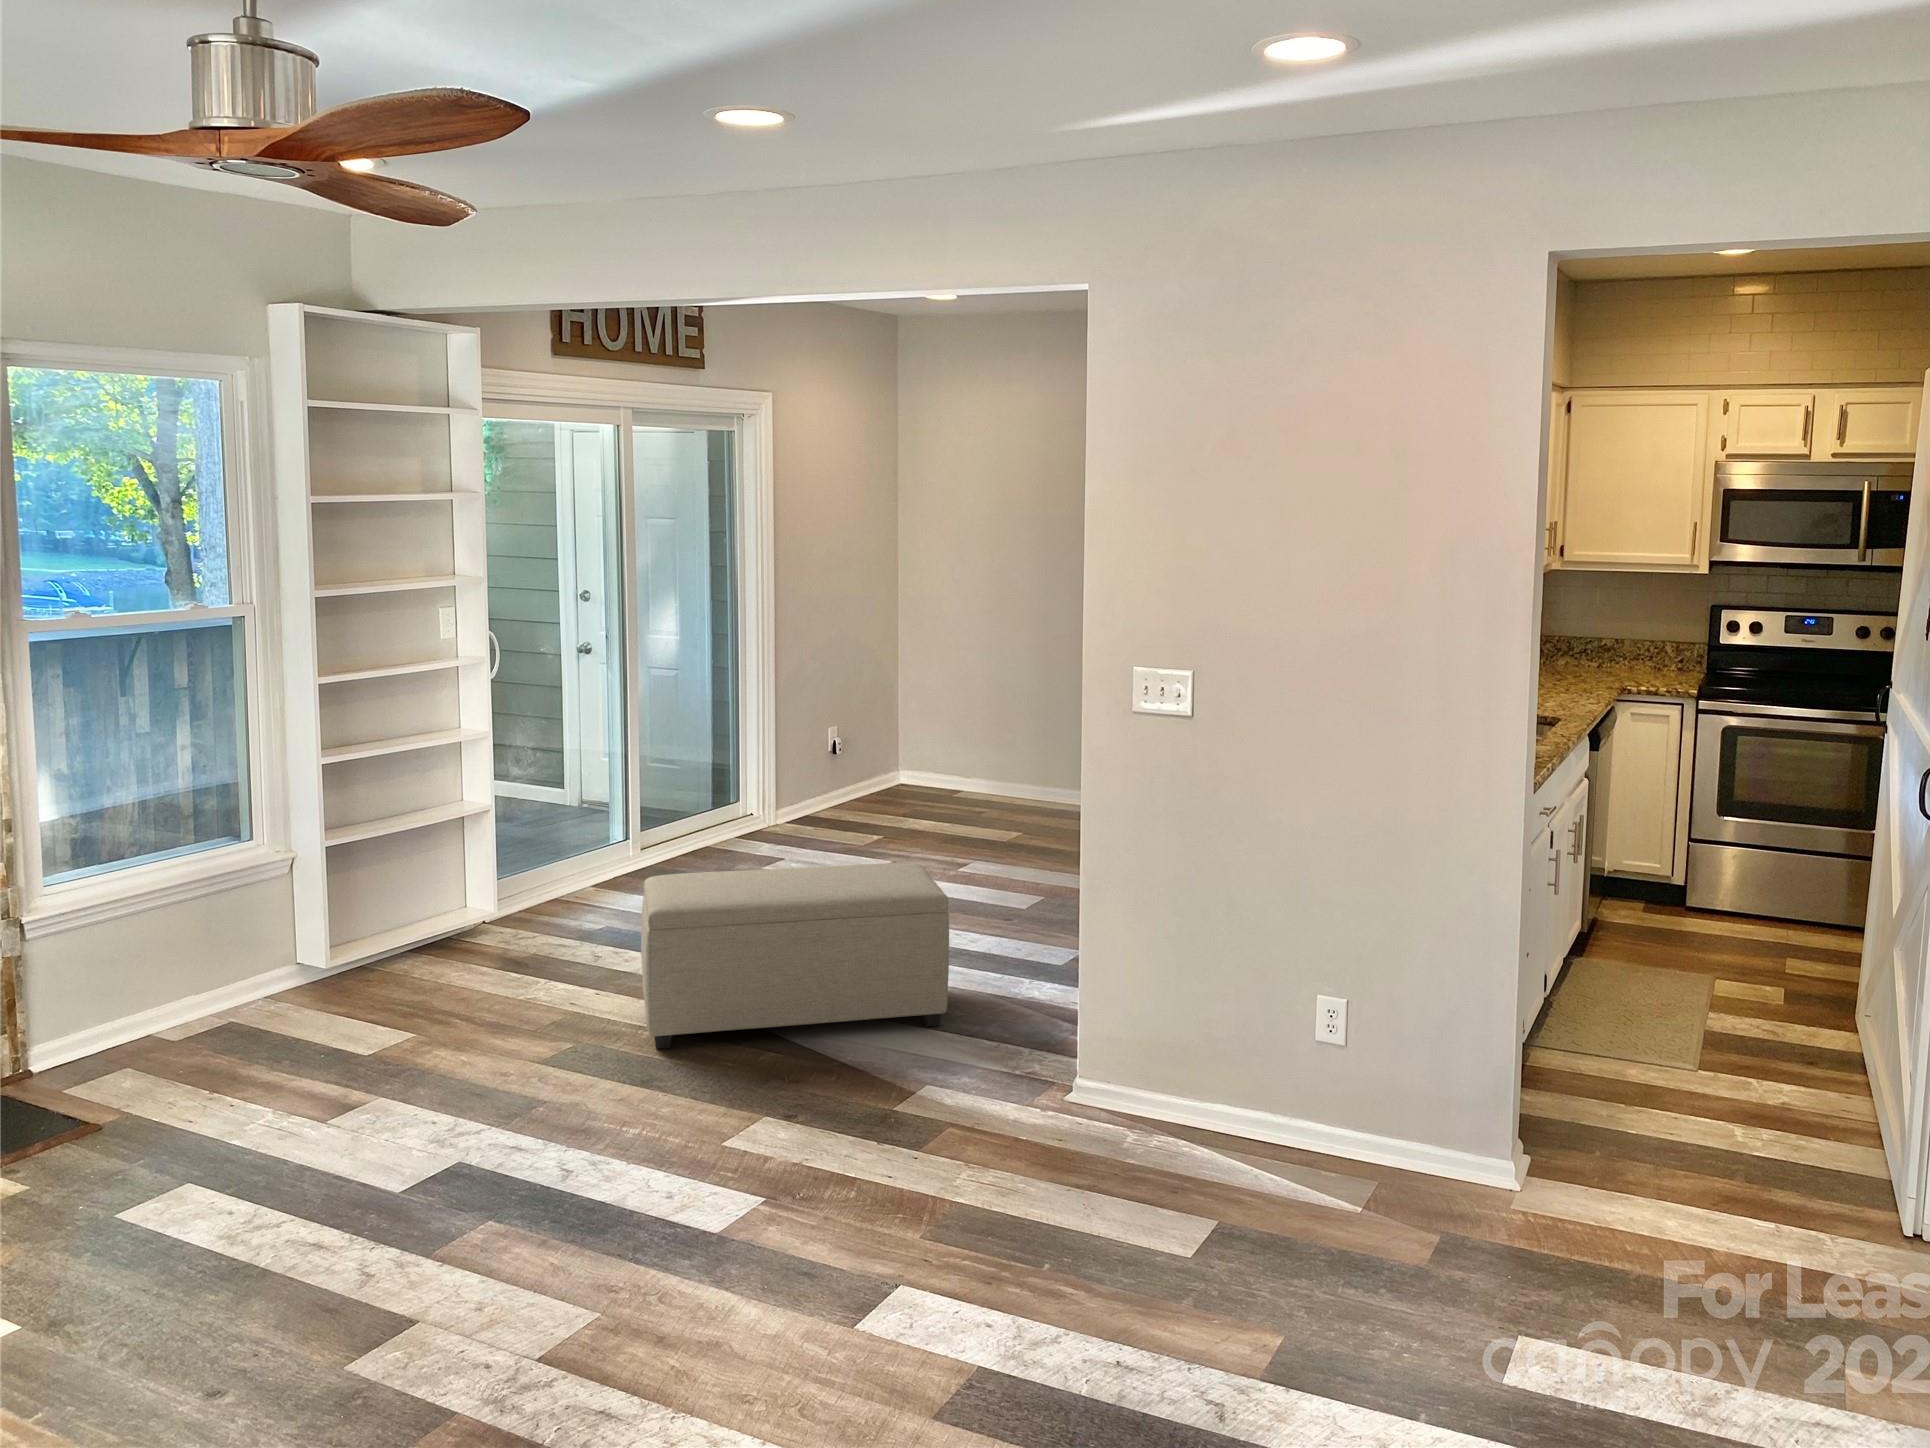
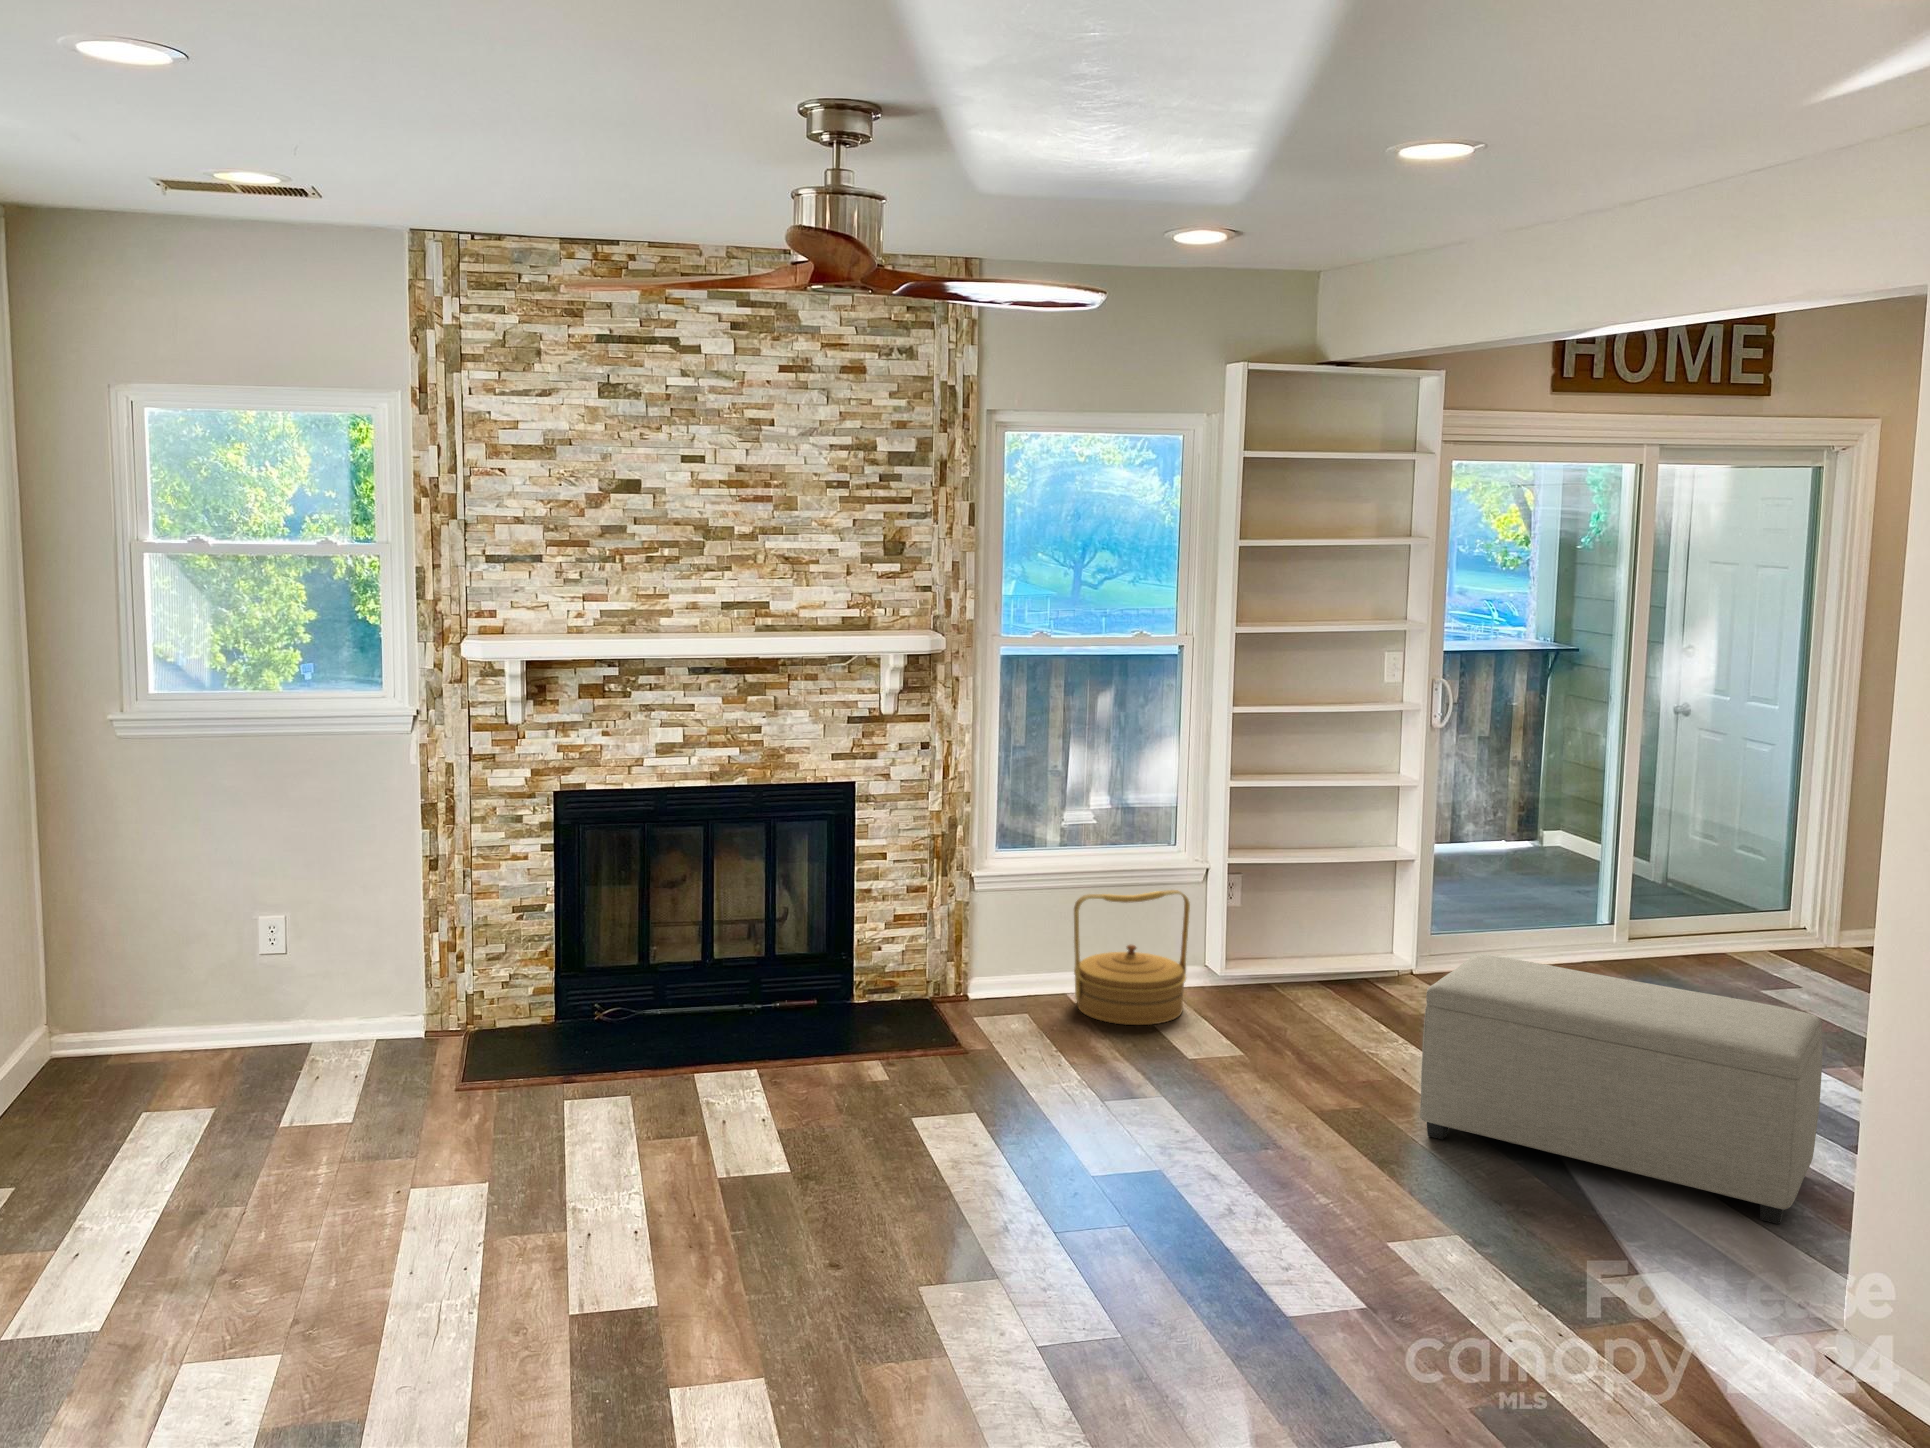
woven basket: none [176,885,315,1049] -> present [1074,890,1190,1025]

